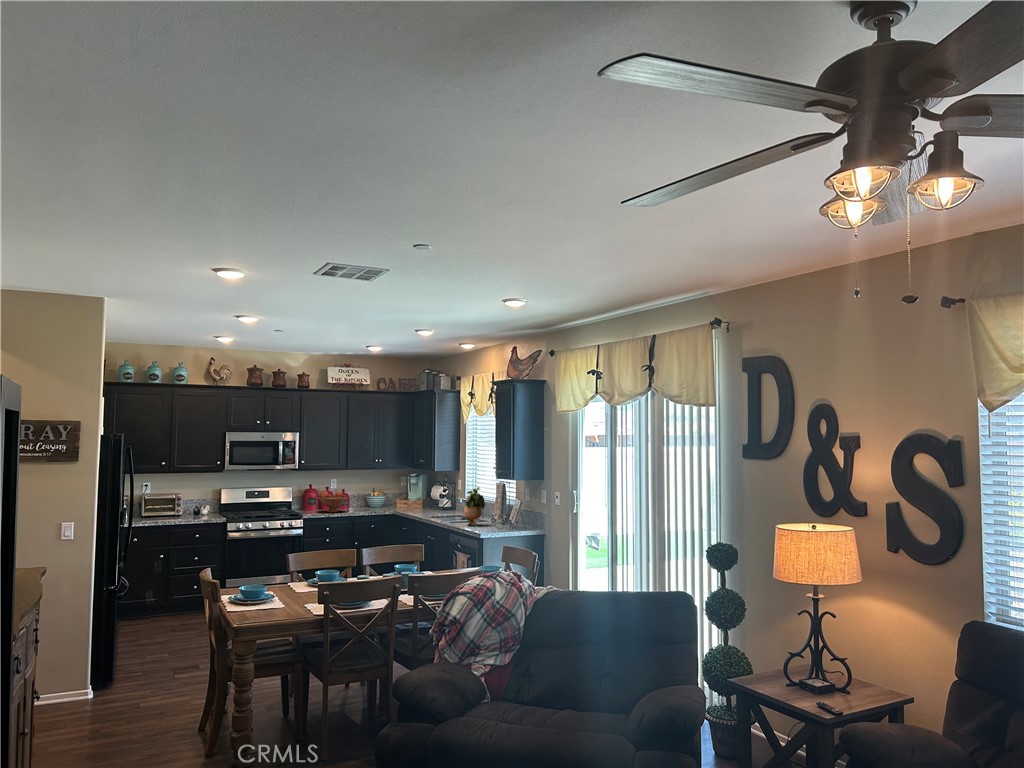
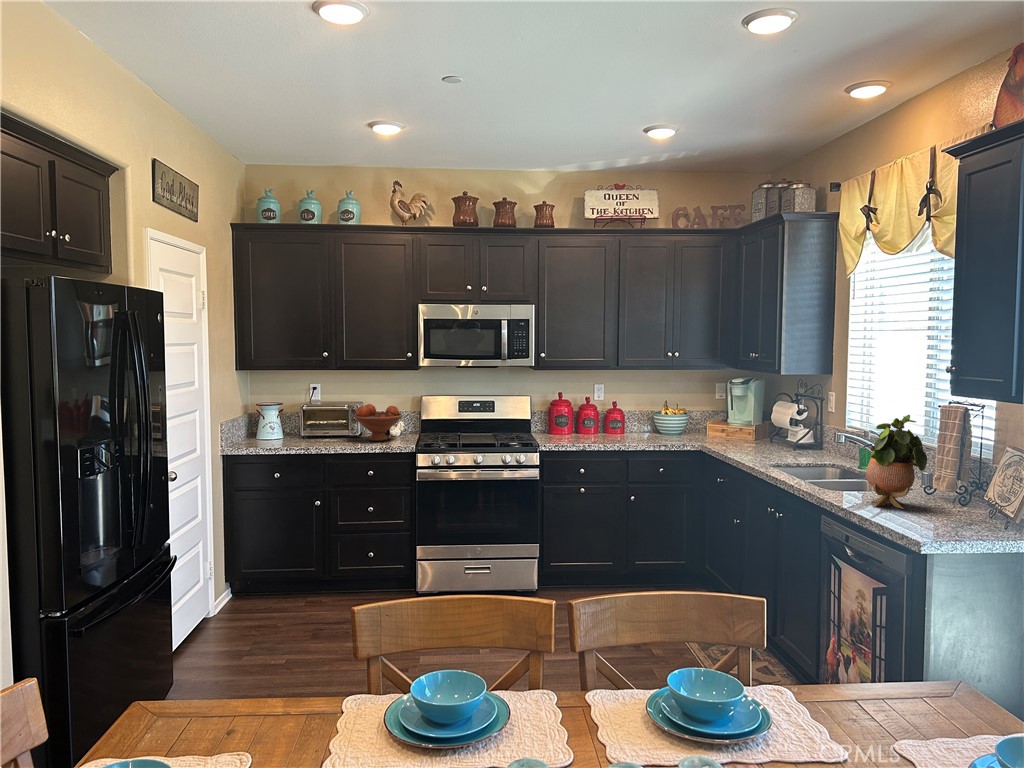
fruit bowl: present [319,491,347,512] -> present [354,404,402,441]

